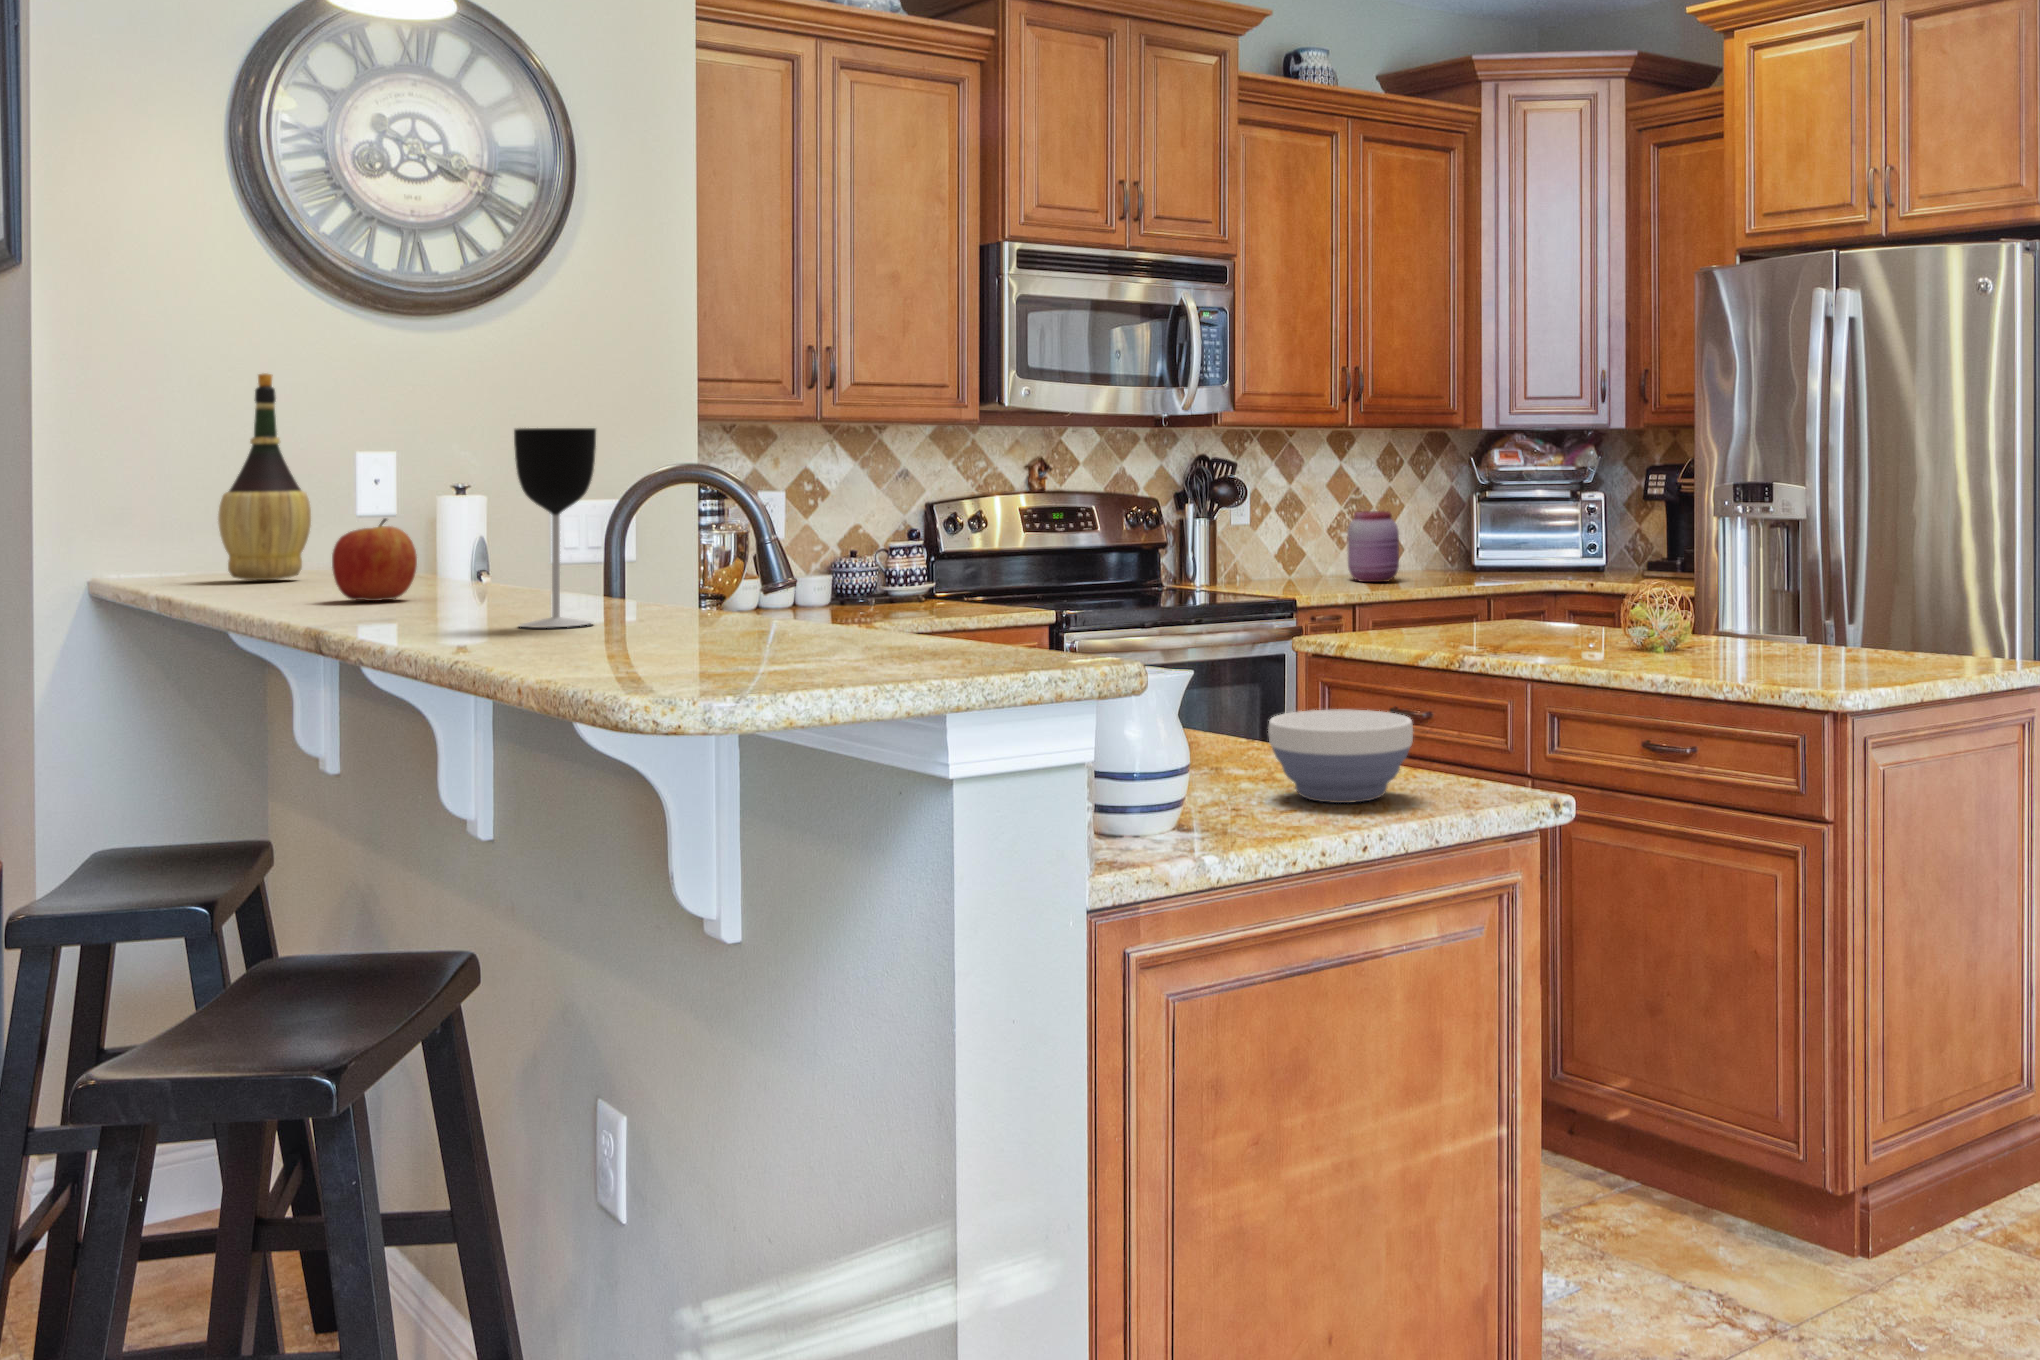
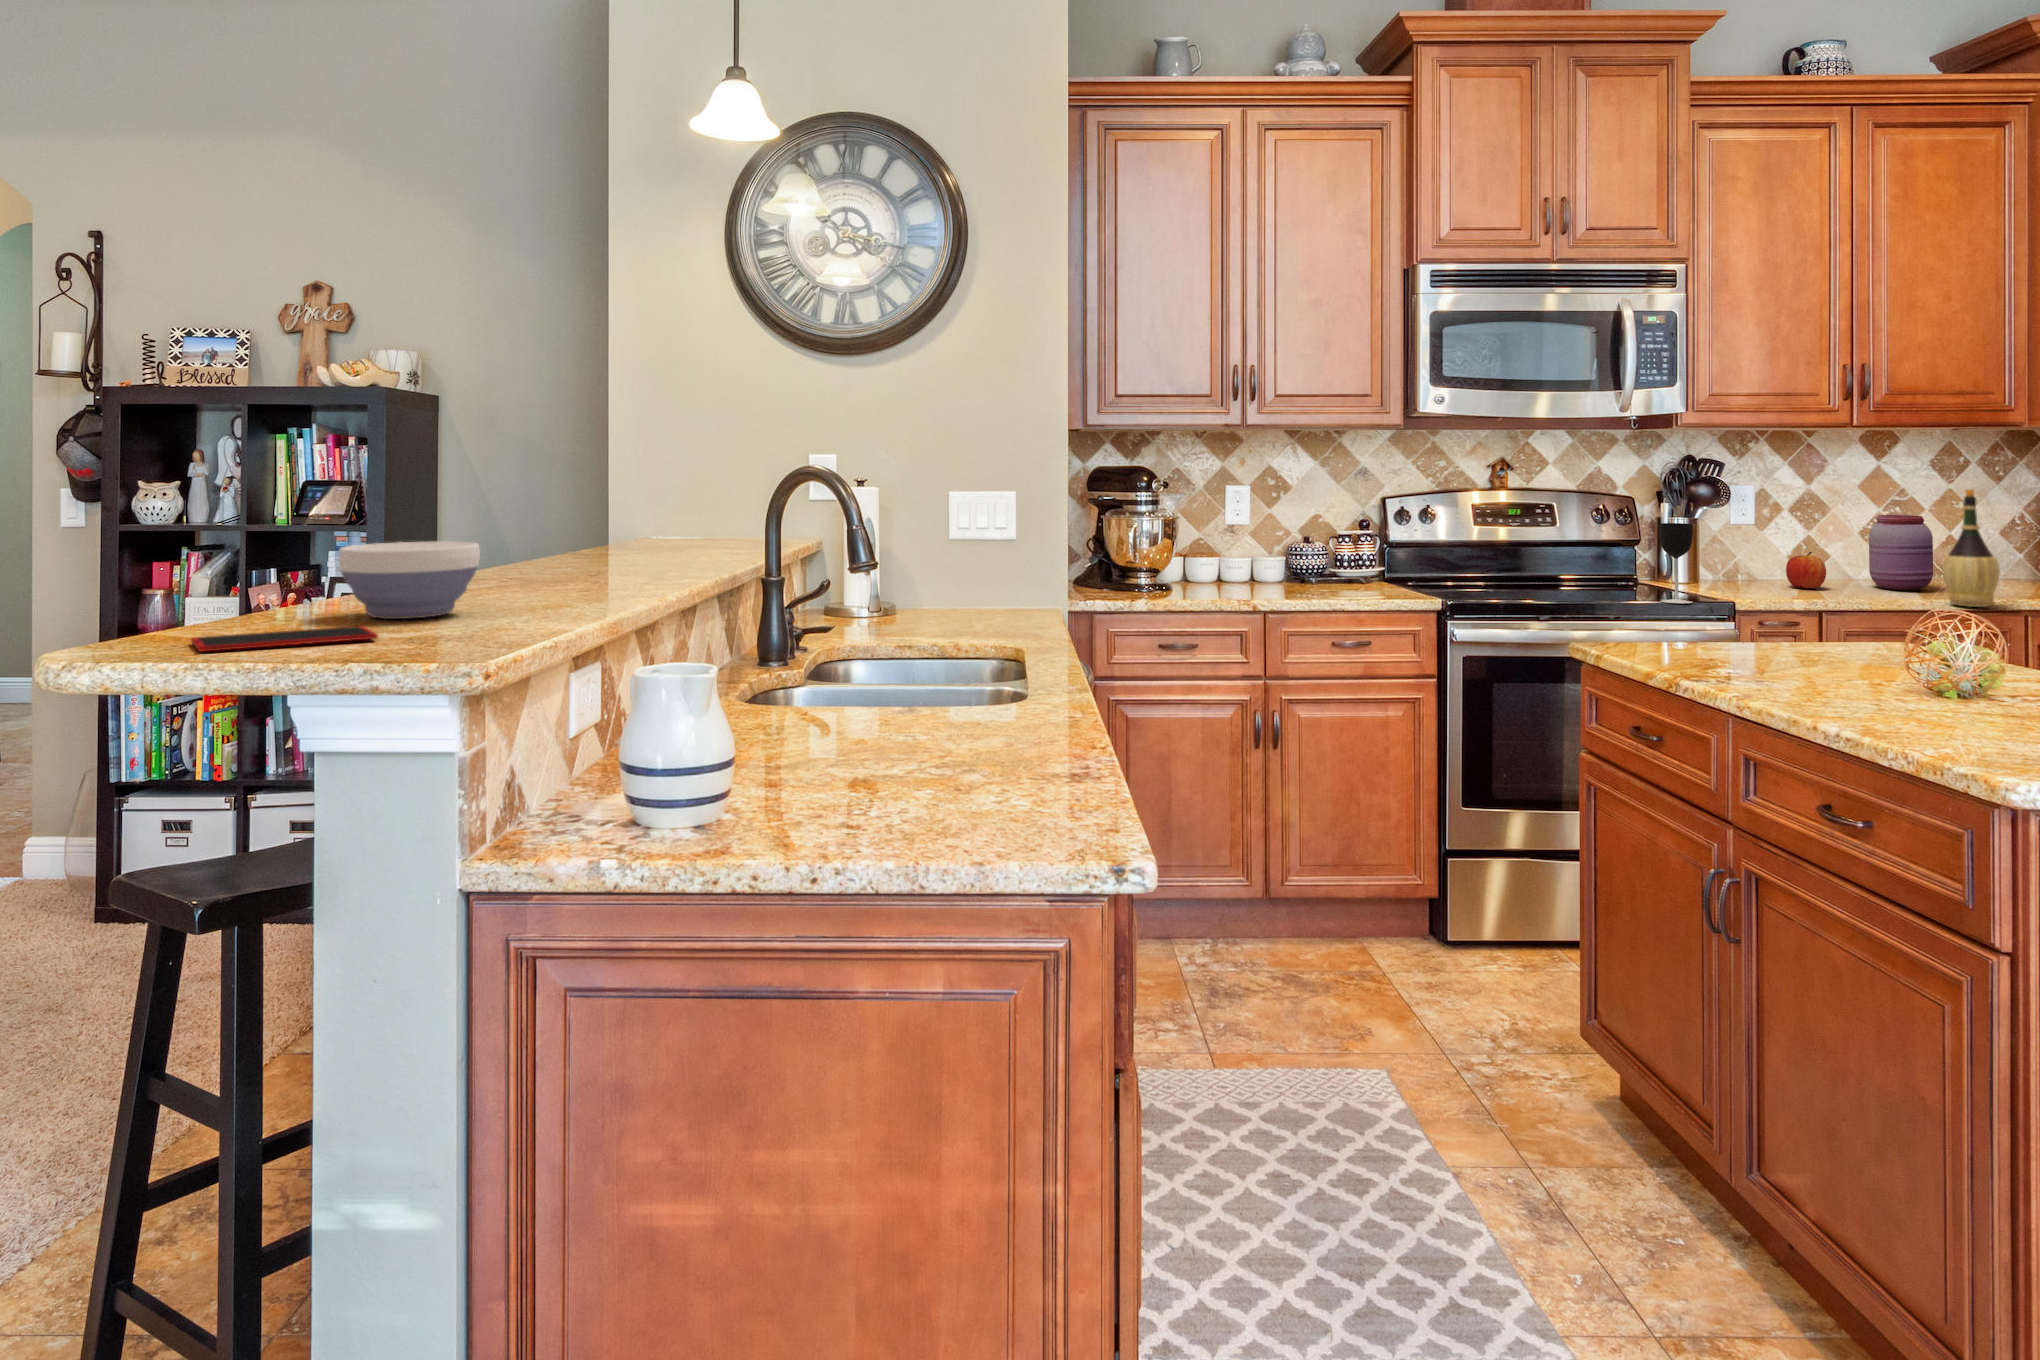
wine bottle: present [218,373,311,580] -> present [1943,489,2000,607]
wine glass: present [514,428,596,627] -> present [1659,523,1693,603]
apple: present [332,518,417,601] -> present [1786,552,1826,589]
smartphone: none [686,654,869,683] -> present [191,626,378,652]
bowl: present [1268,710,1413,803] -> present [339,542,480,619]

